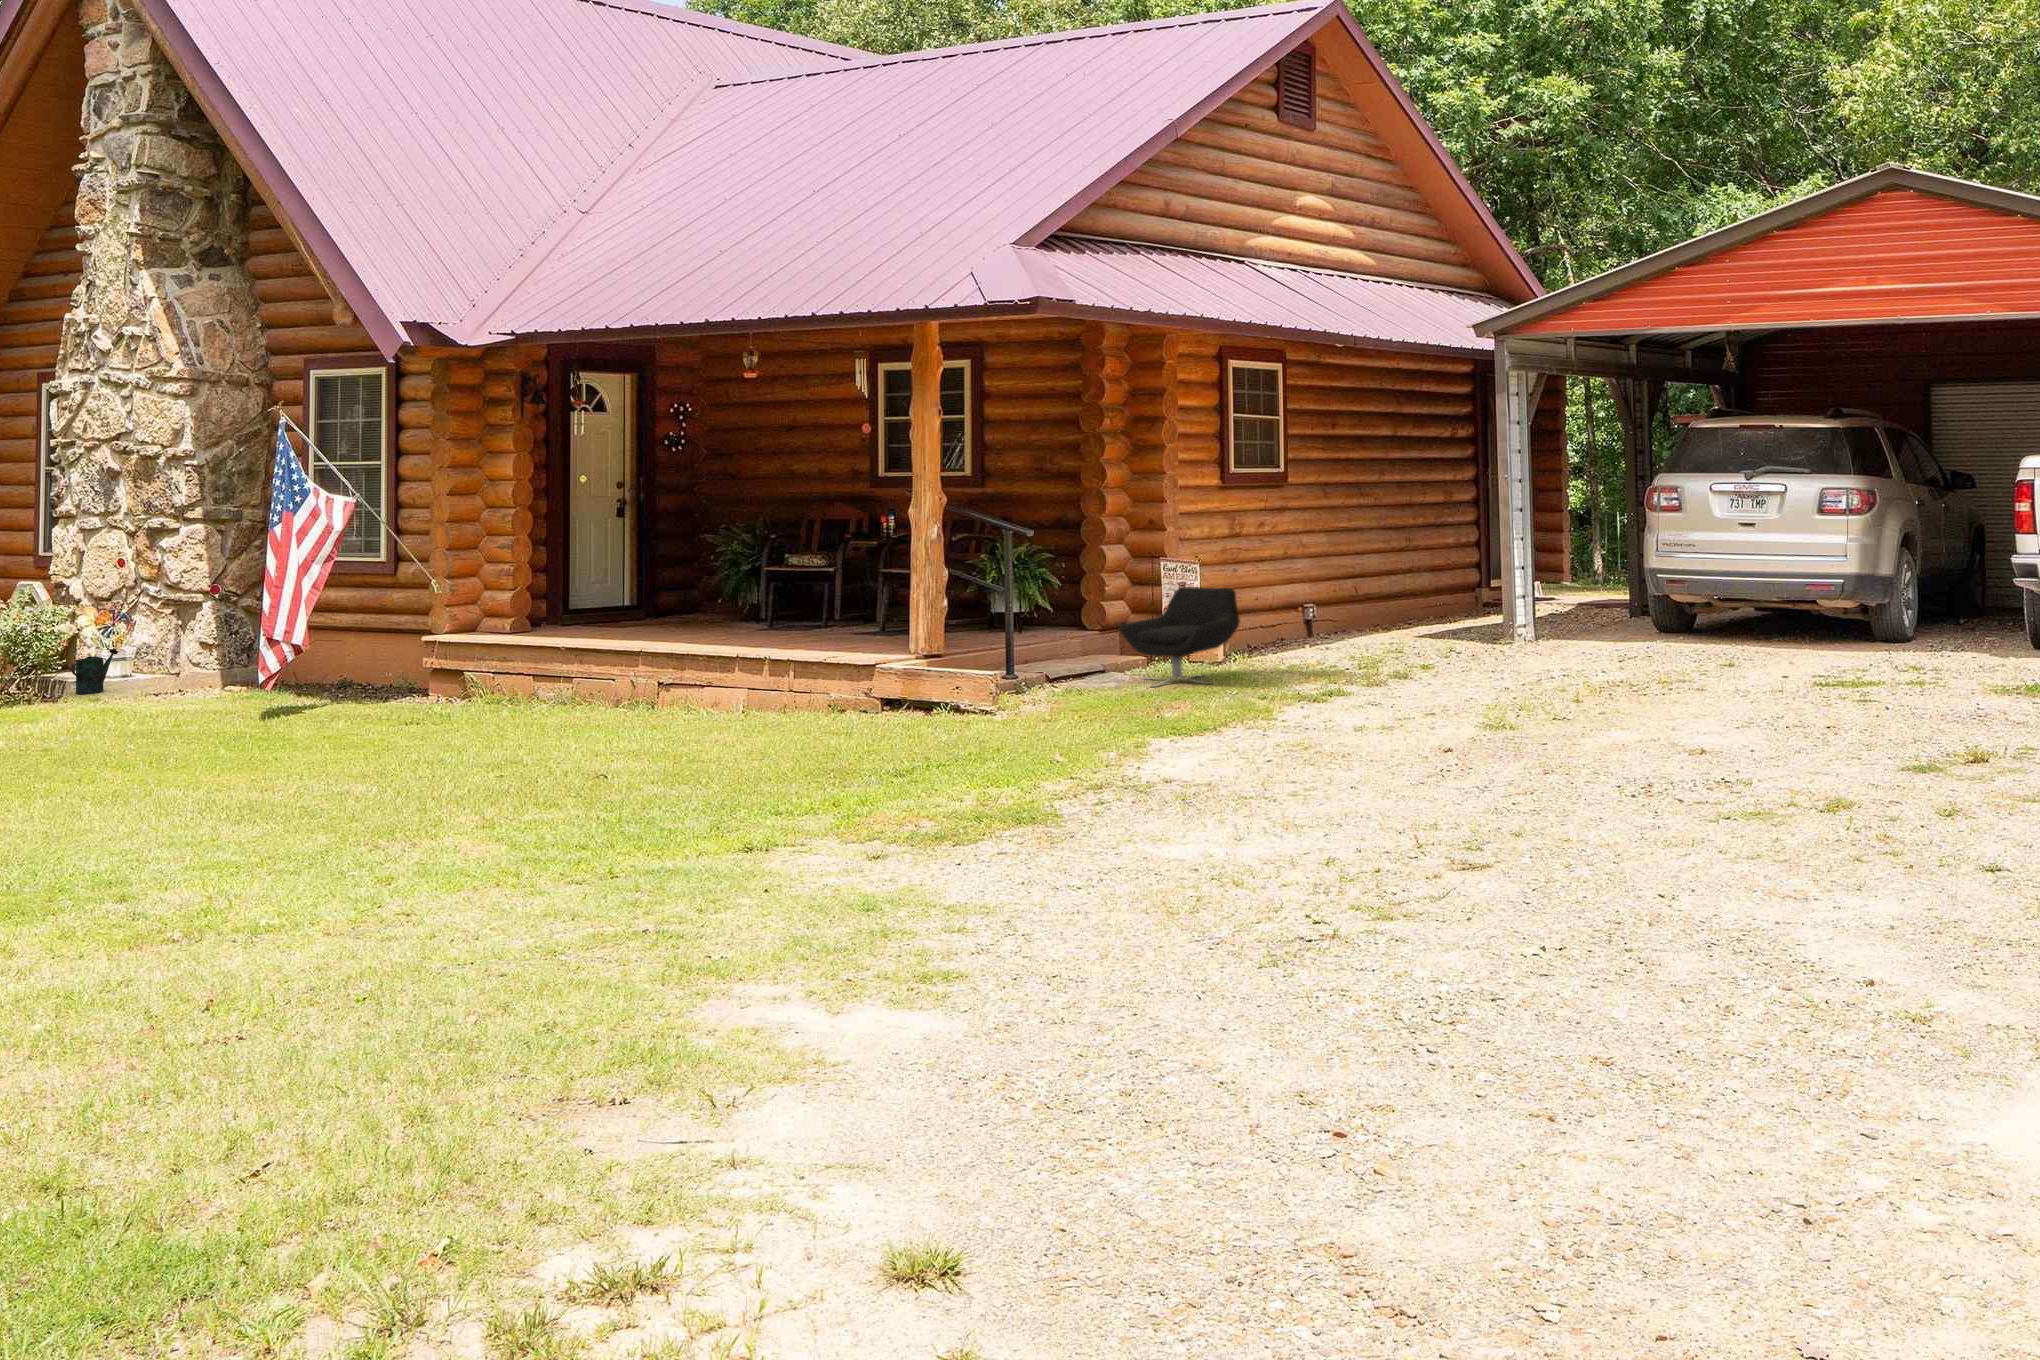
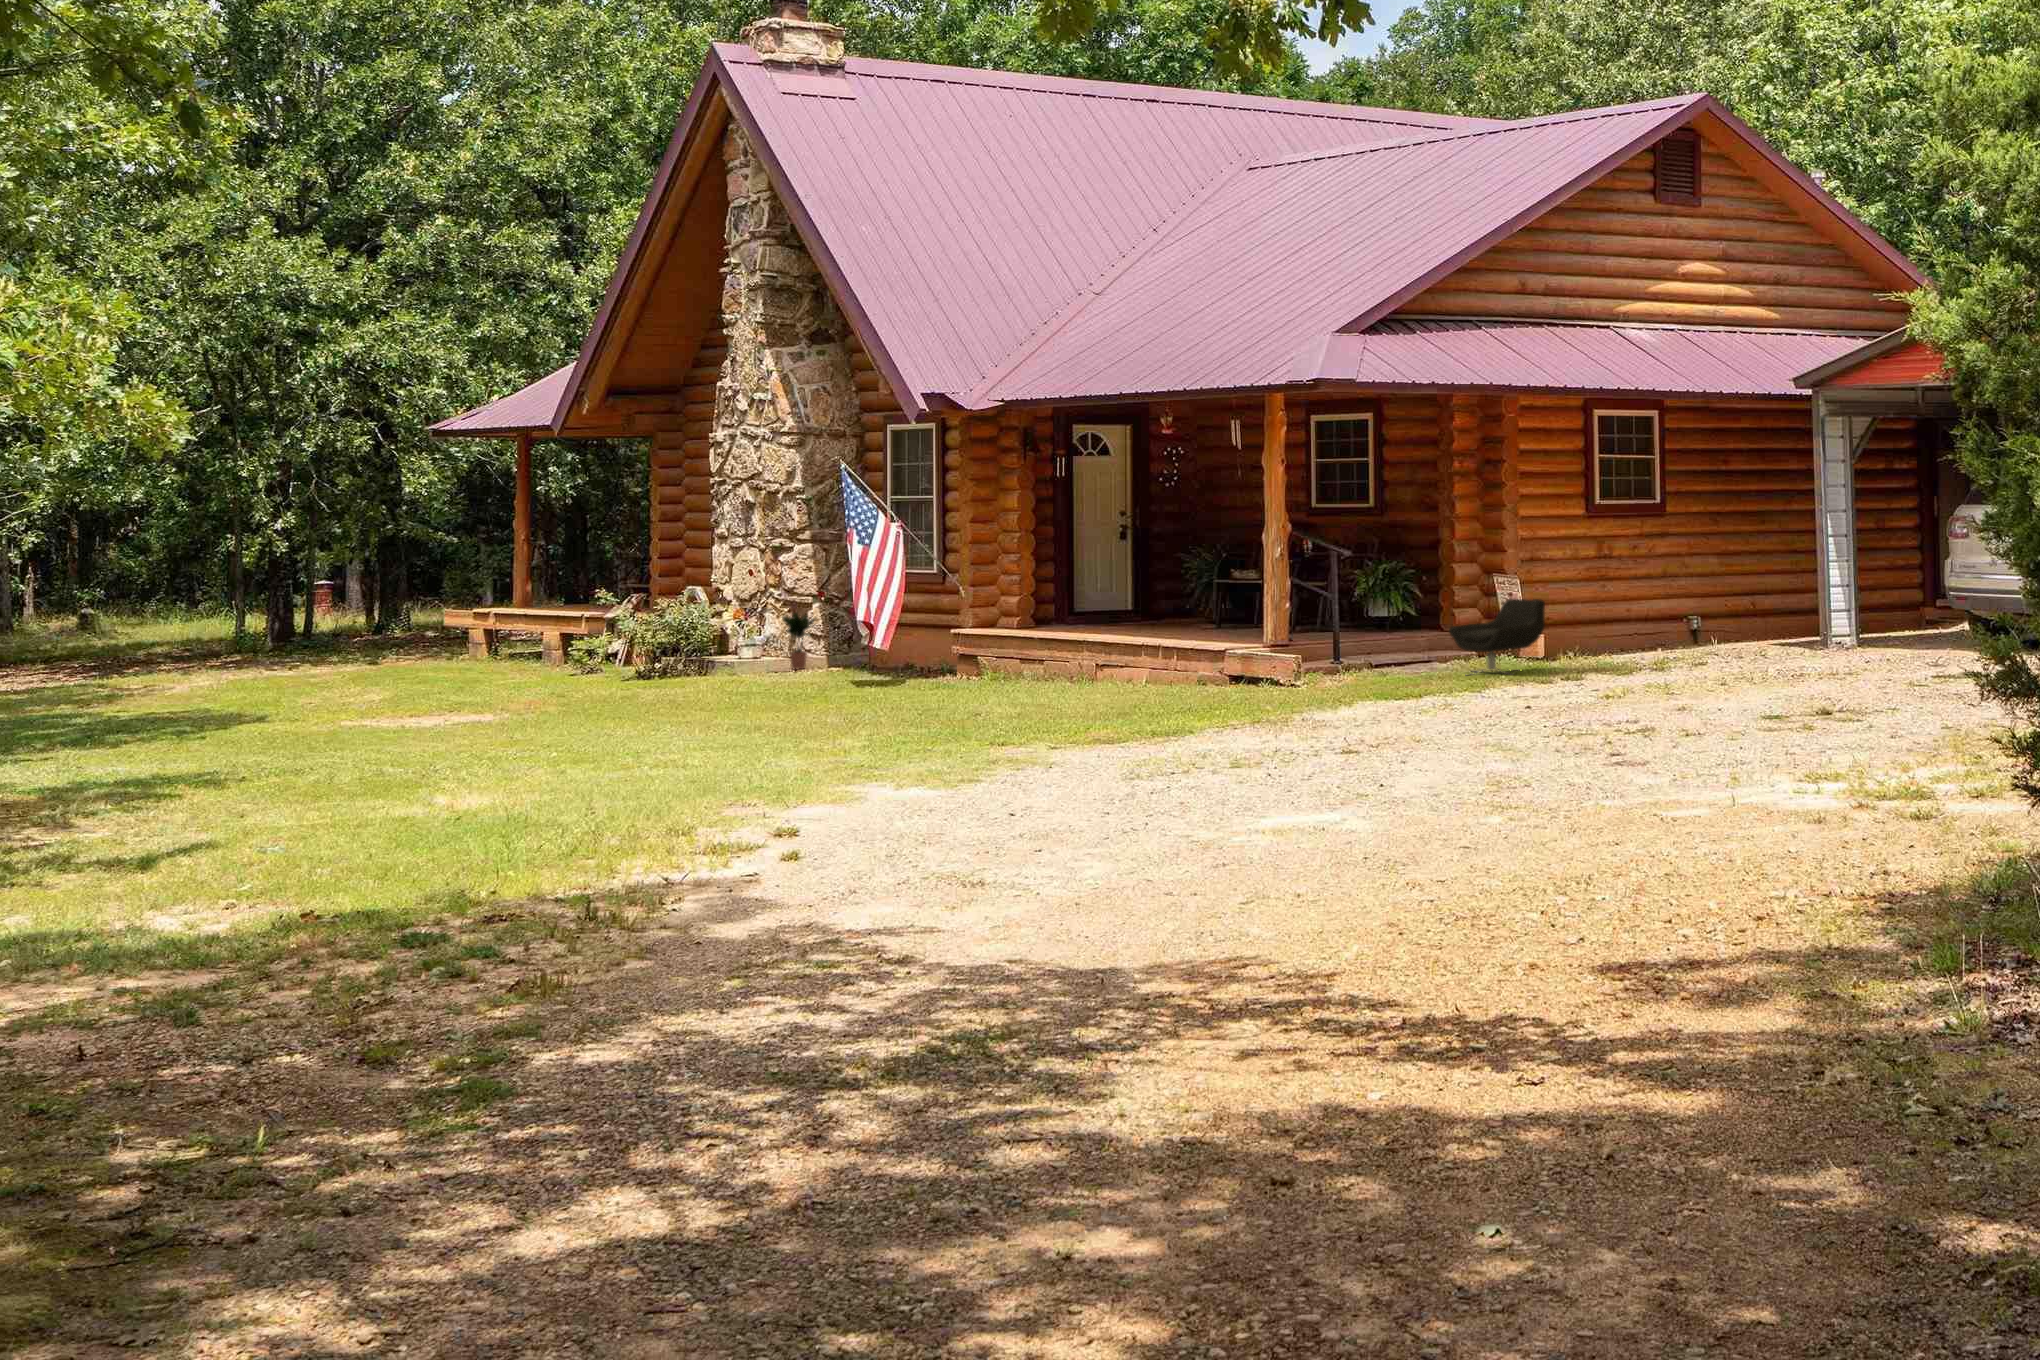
potted plant: none [161,612,218,693] -> present [782,613,816,670]
watering can: present [71,649,118,694] -> none [723,637,756,669]

